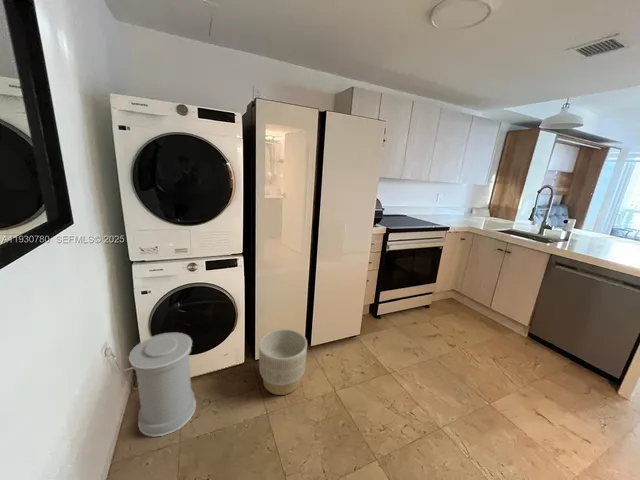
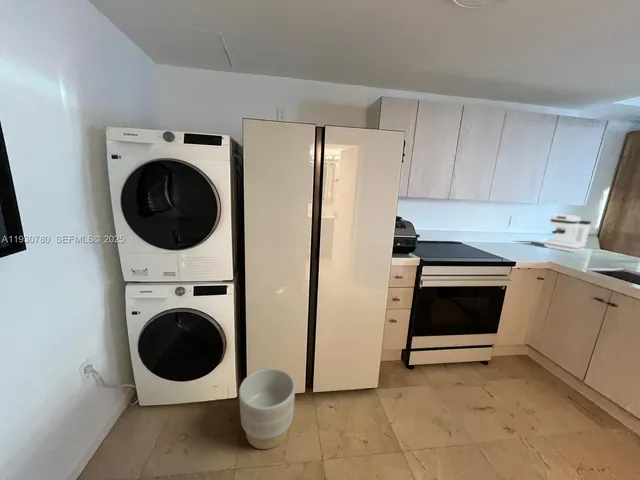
coffee maker: none [459,192,488,220] -> present [544,214,591,252]
trash can: present [129,333,196,437] -> none [103,356,174,466]

